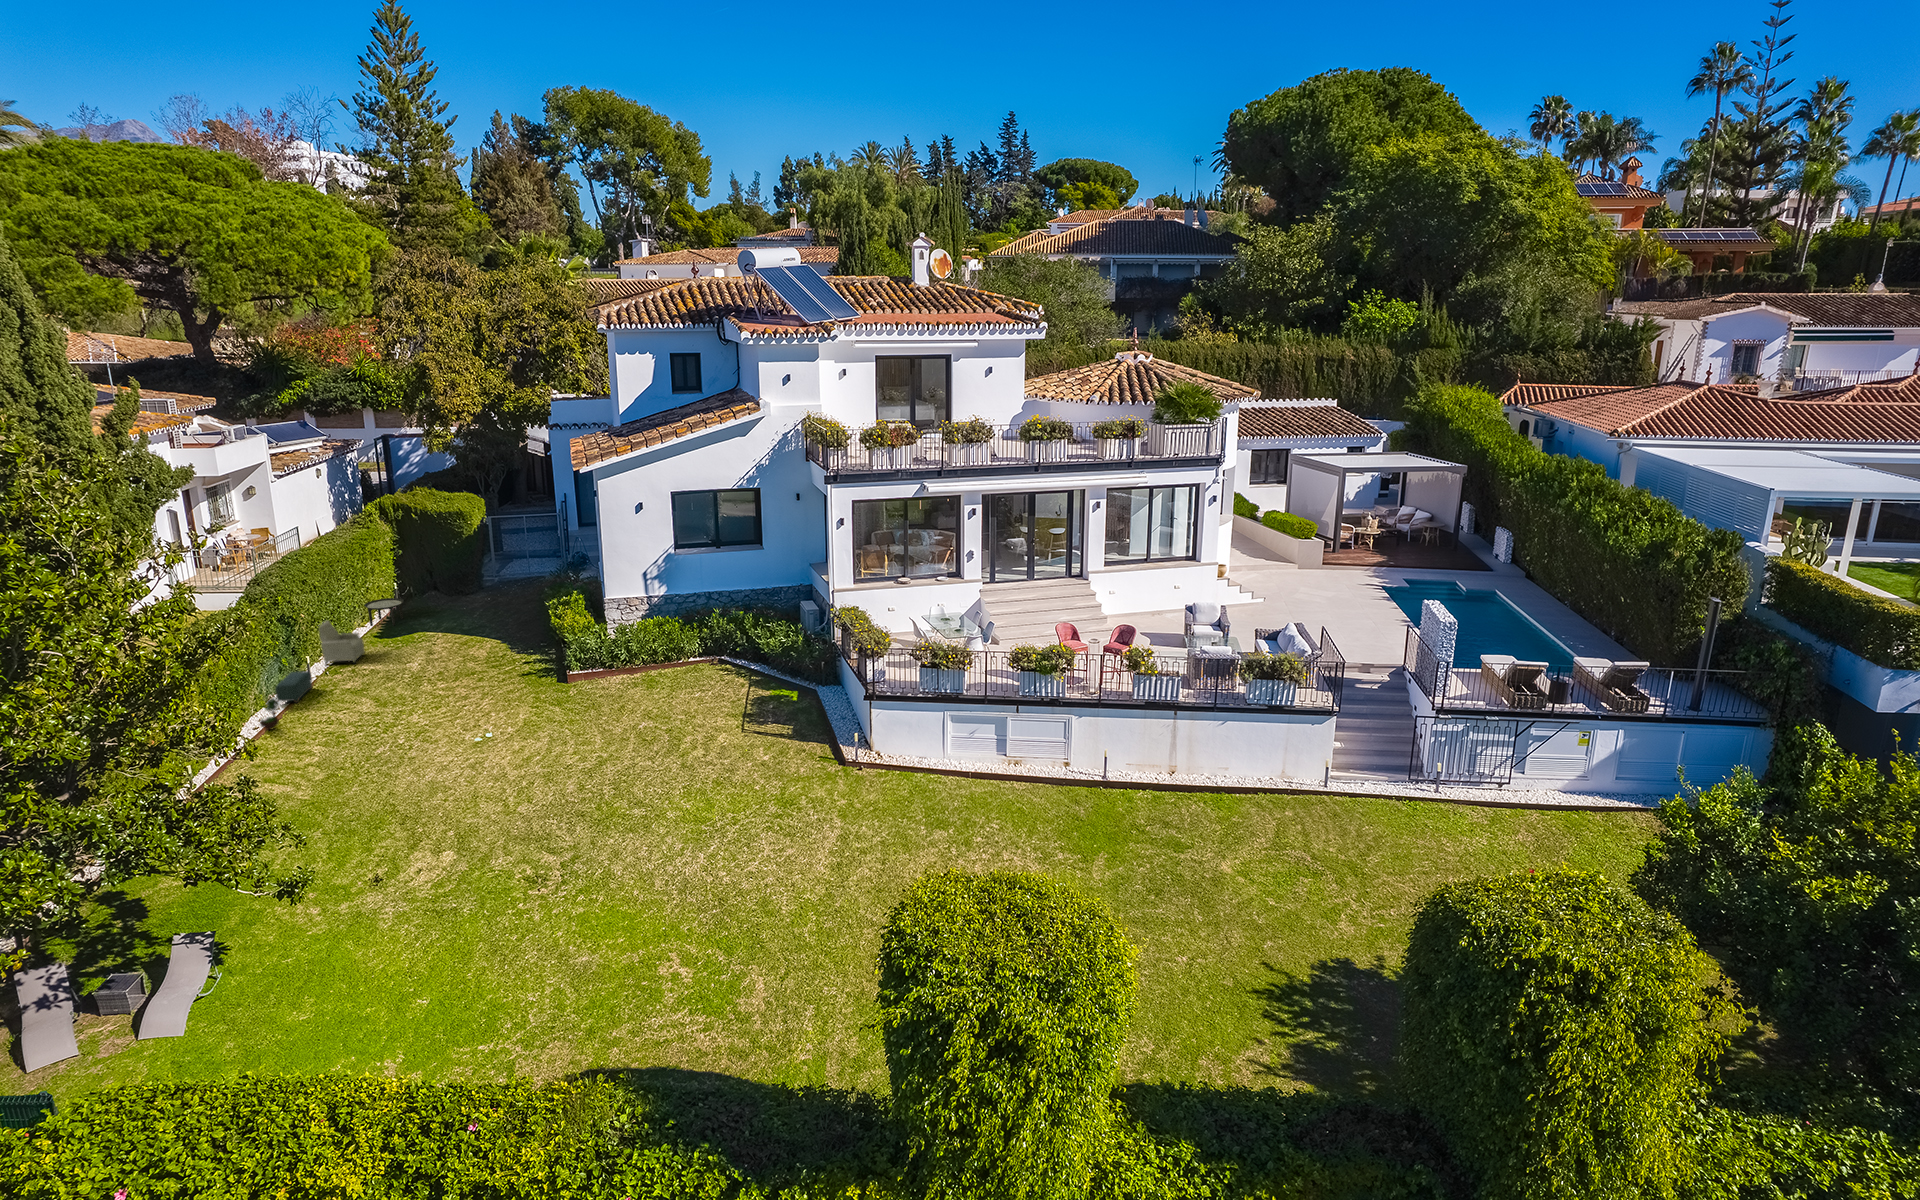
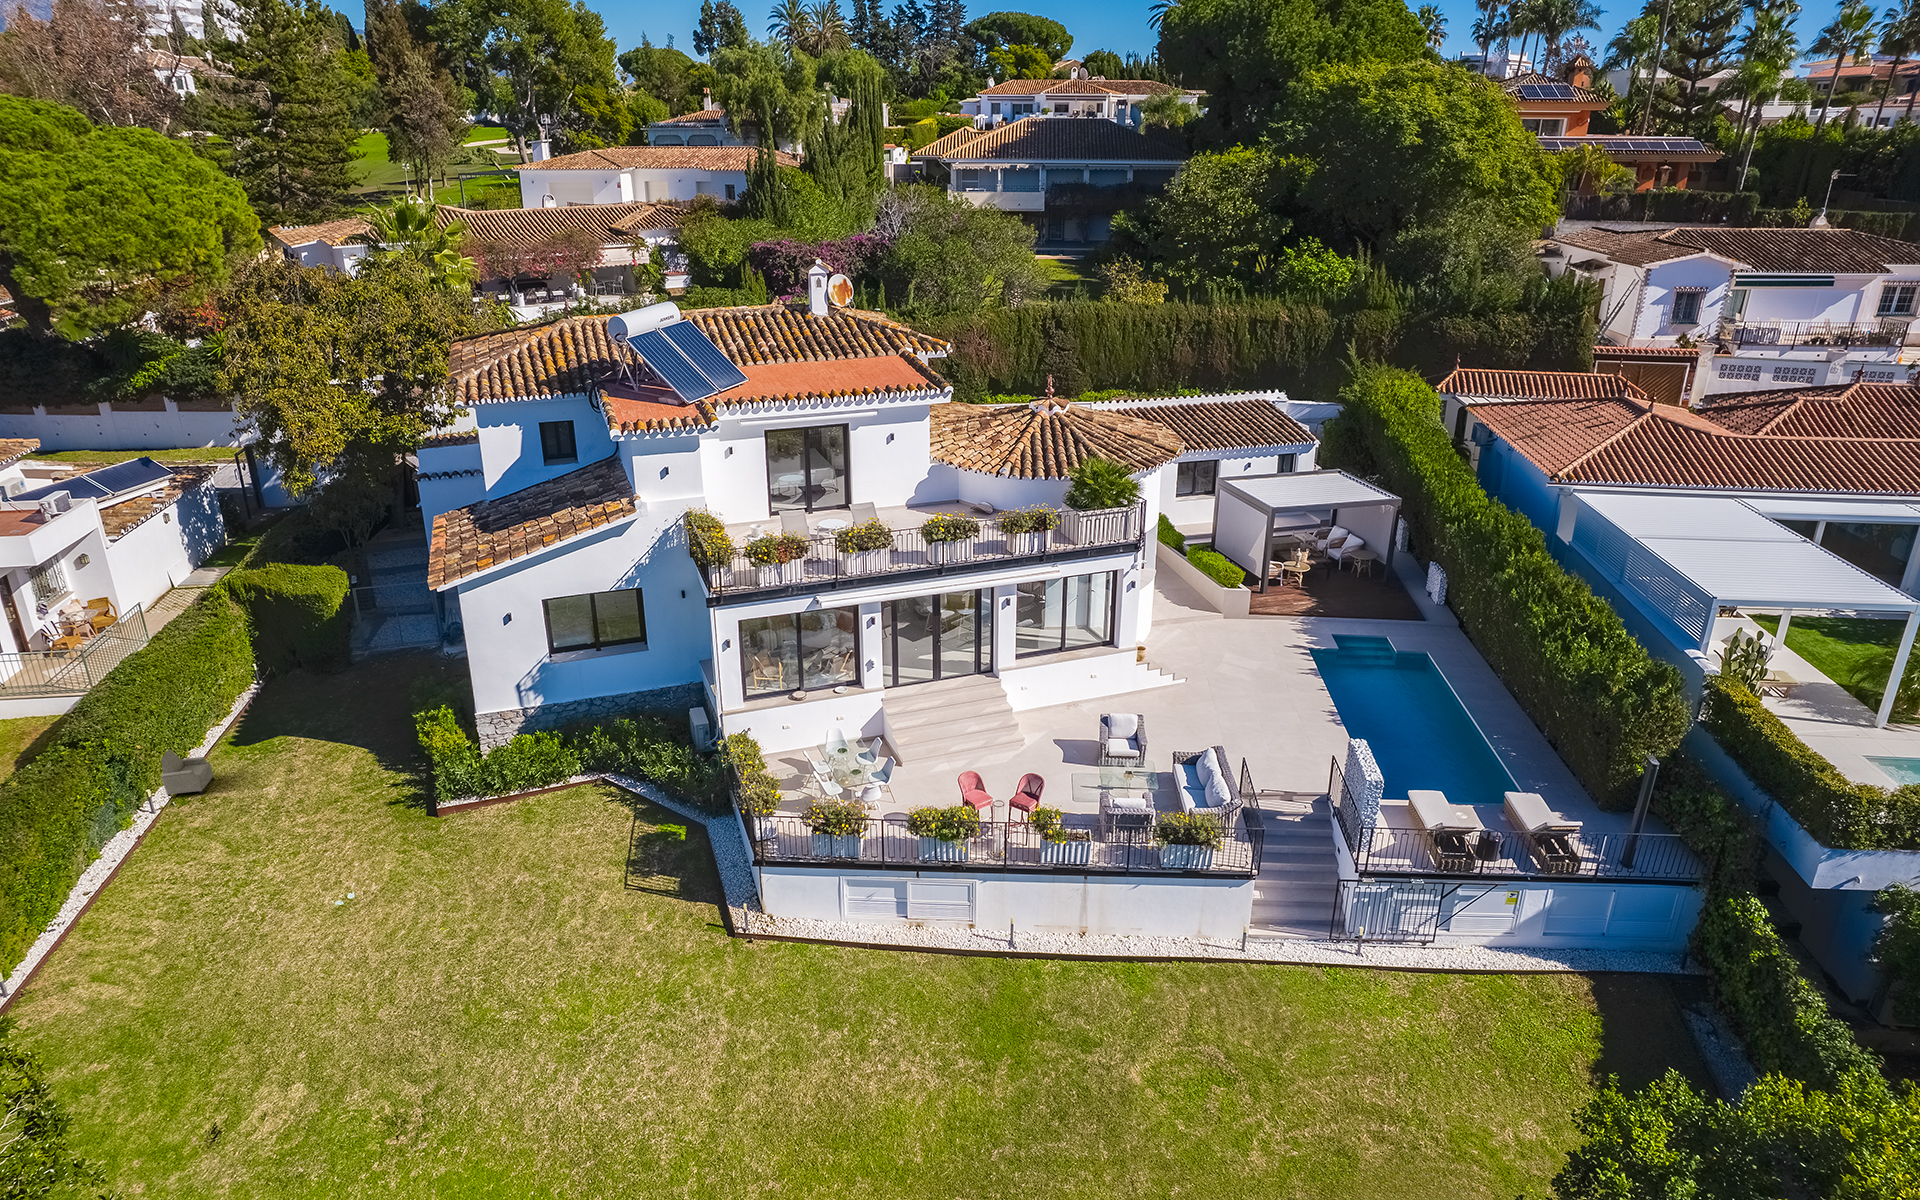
round table: present [364,598,404,626] -> none [214,696,261,732]
bench: present [275,671,313,703] -> none [106,819,152,864]
potted tree: present [260,697,279,730] -> none [85,868,111,906]

